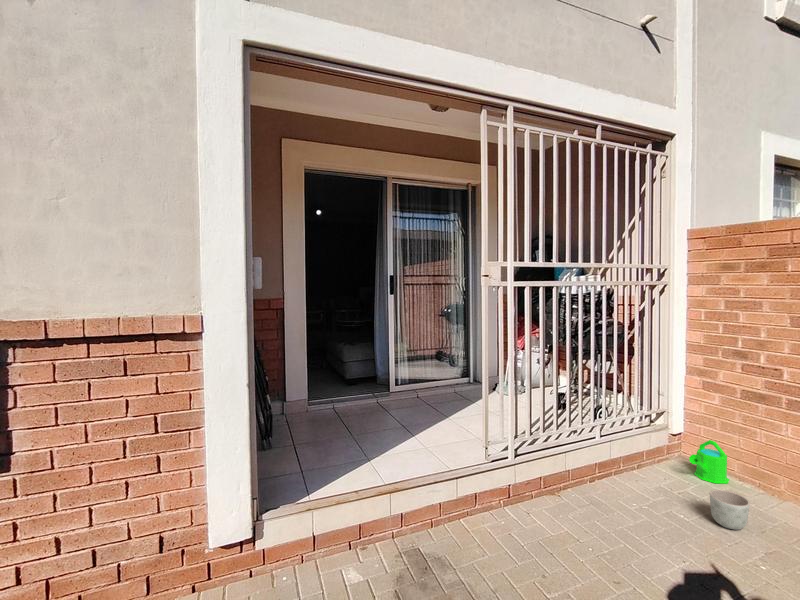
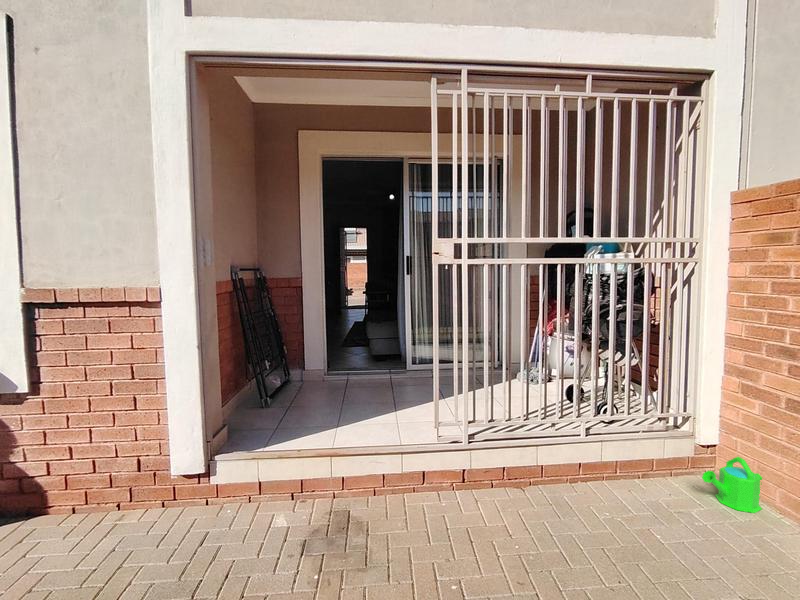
planter: present [710,490,750,530] -> none [688,513,736,564]

